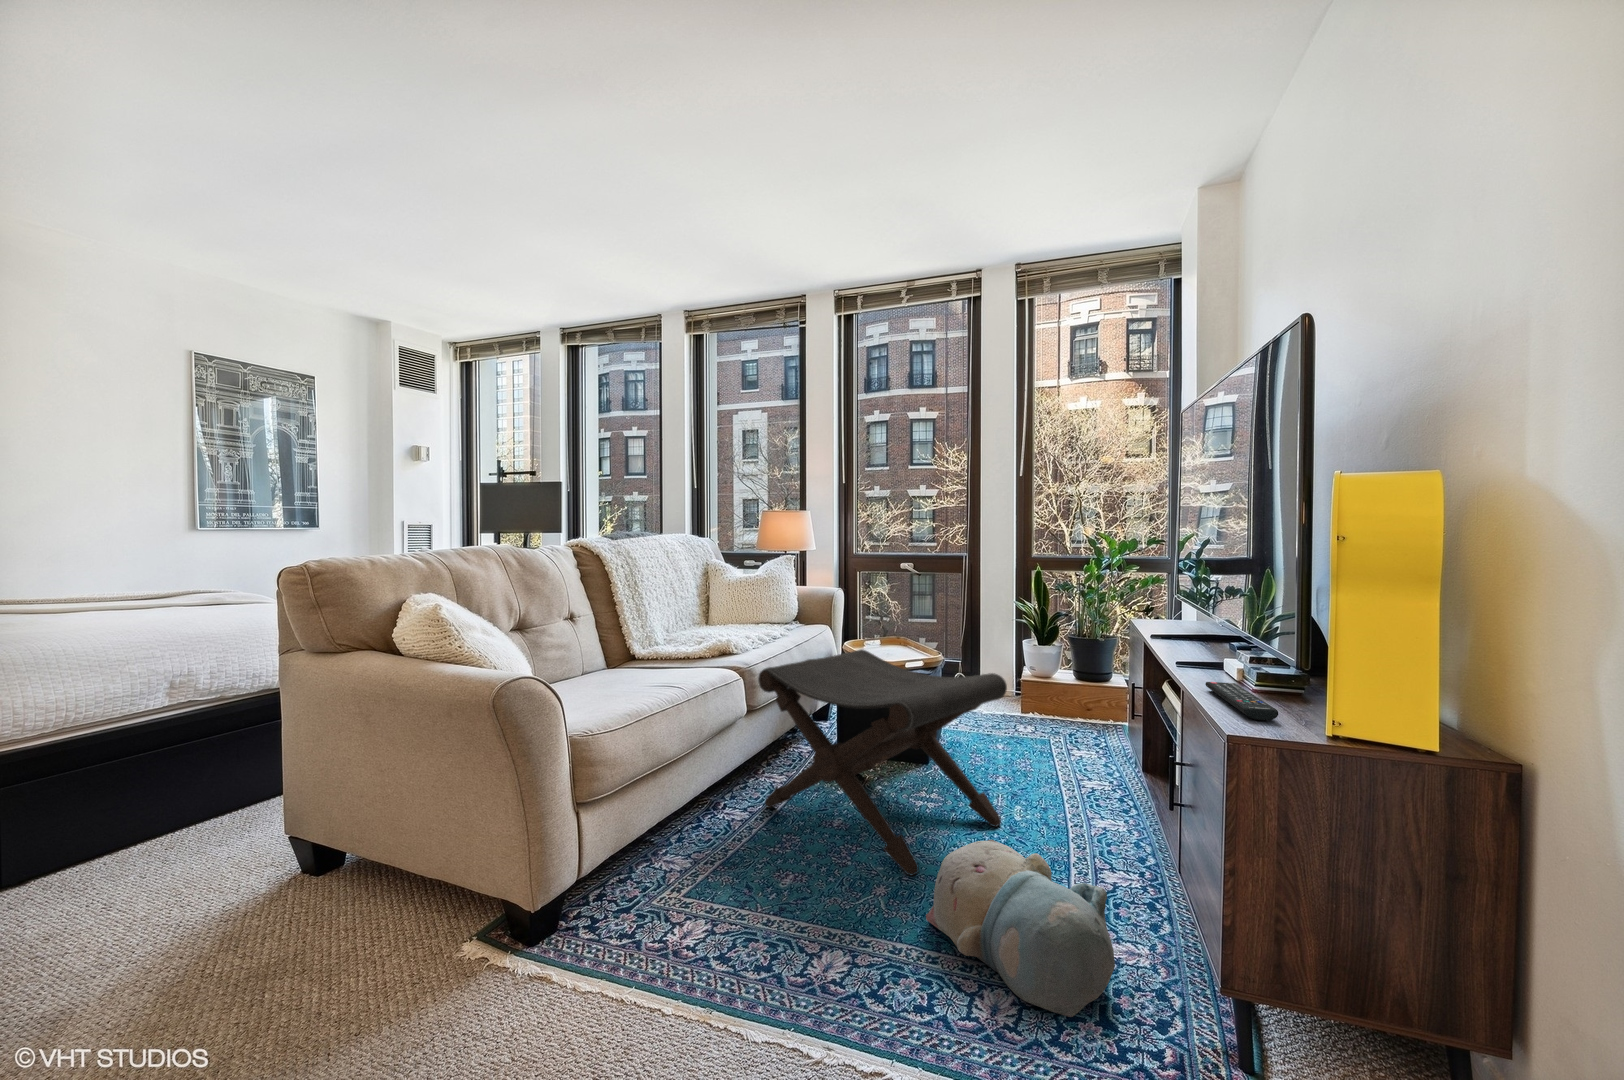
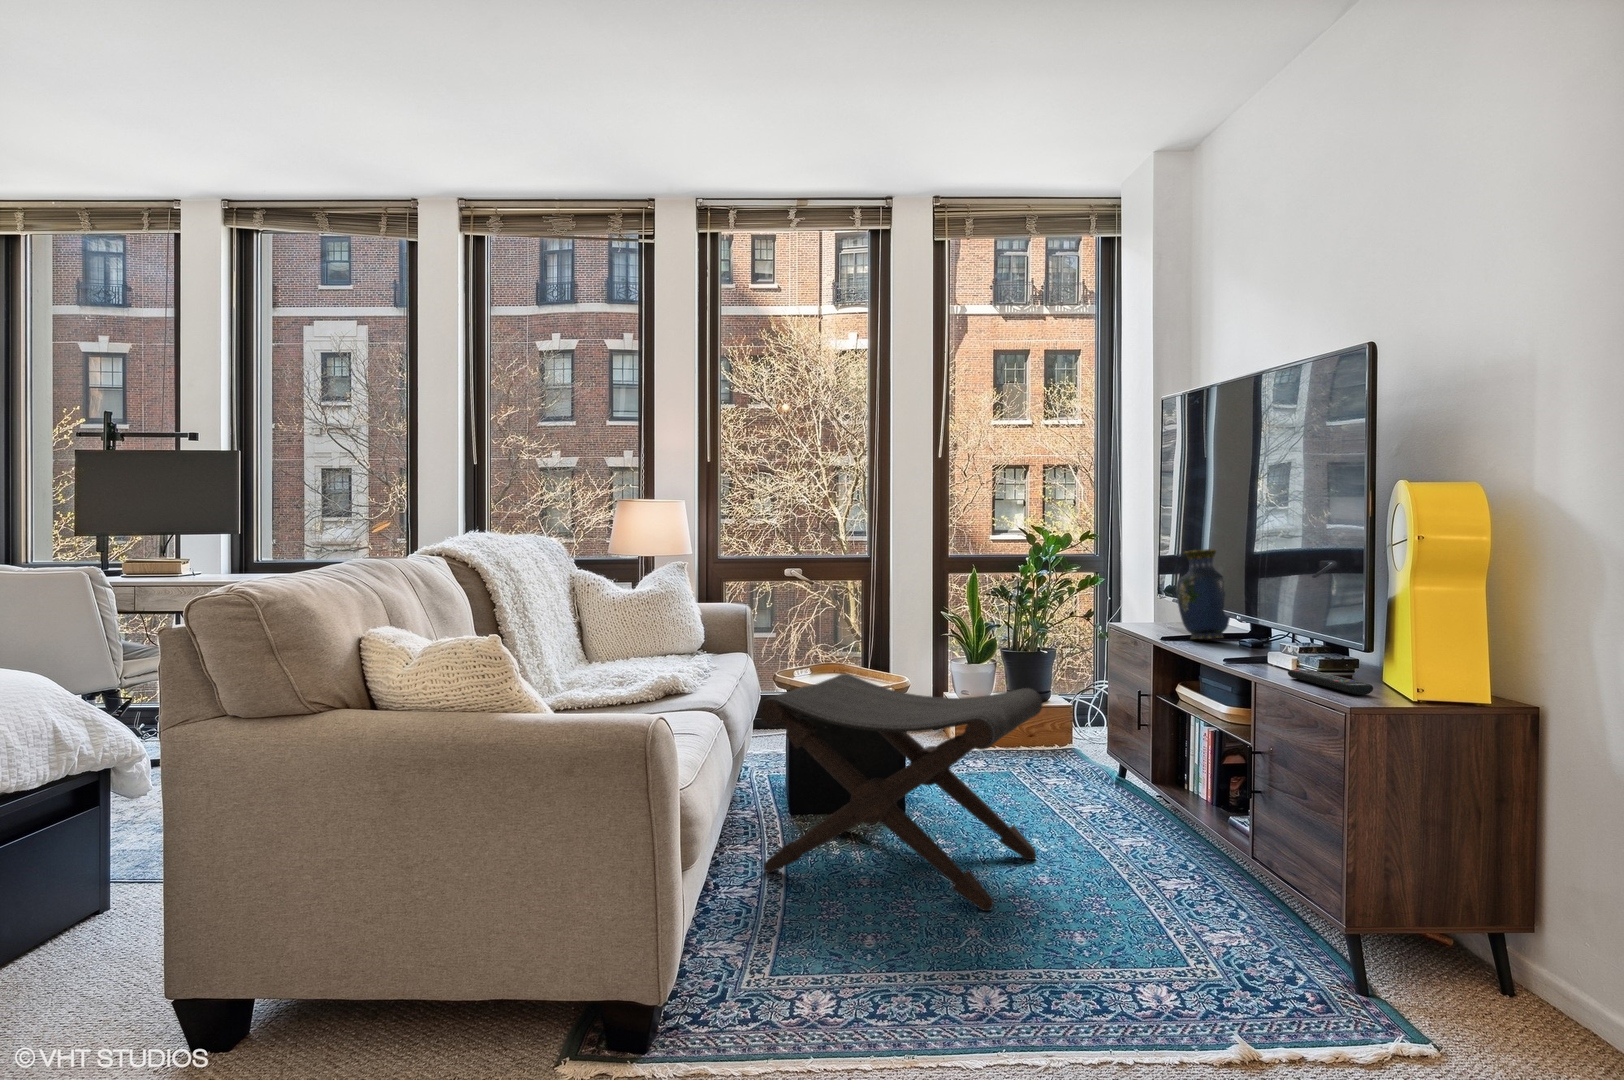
vase: none [1163,551,1219,636] -> present [1176,549,1230,639]
plush toy: present [926,840,1115,1017] -> none [1038,853,1244,988]

